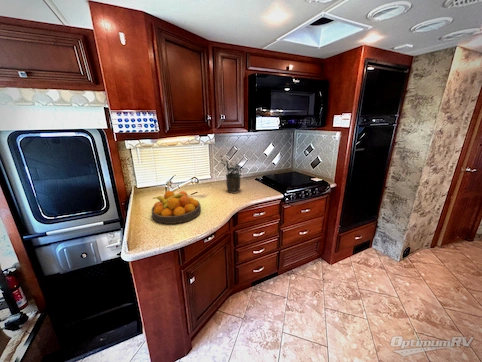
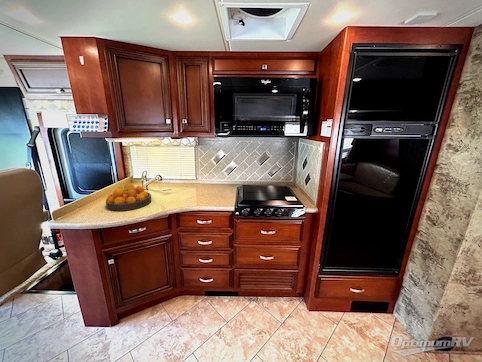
potted plant: present [221,156,243,192] -> none [193,160,211,196]

